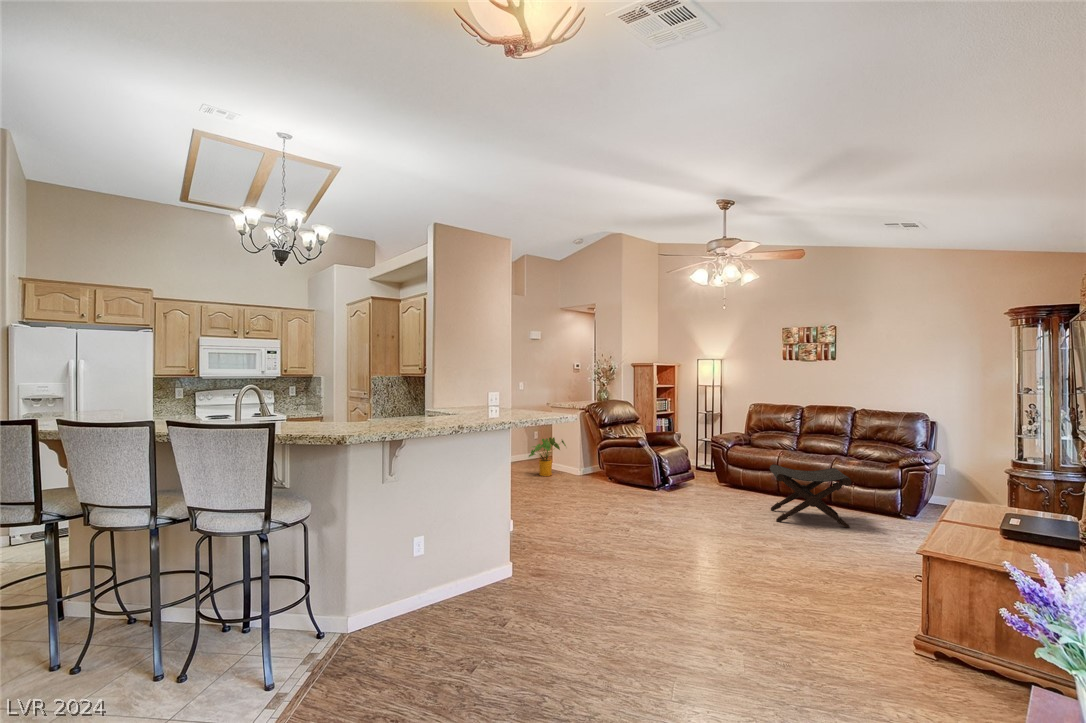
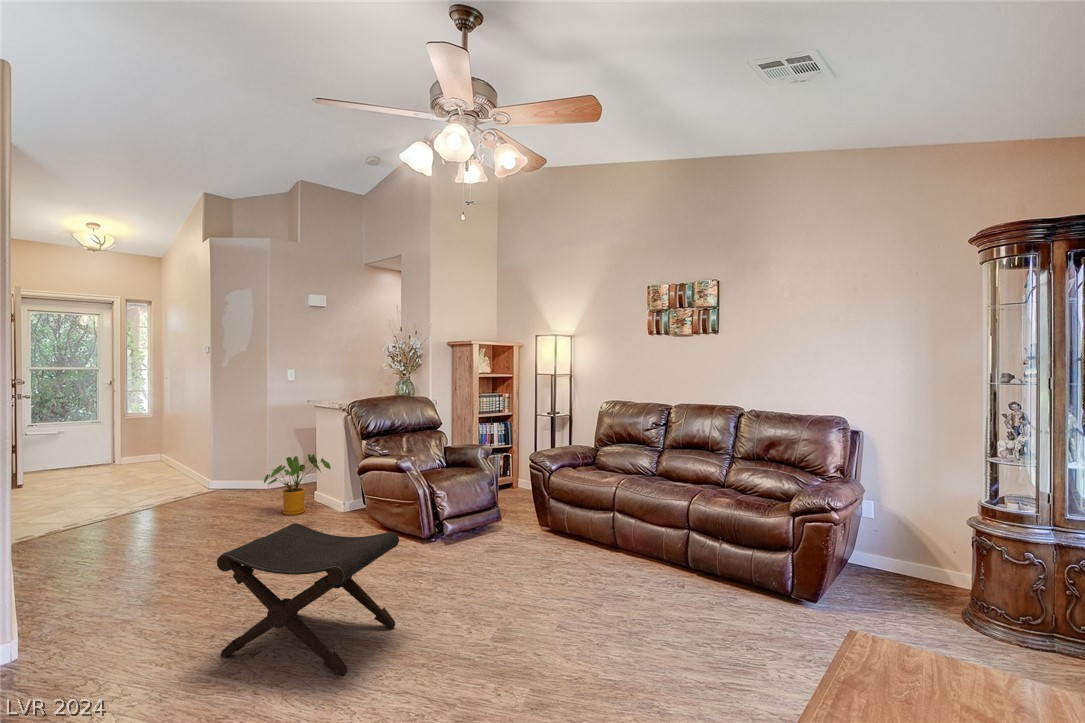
footstool: present [770,464,851,528] -> present [217,523,399,676]

